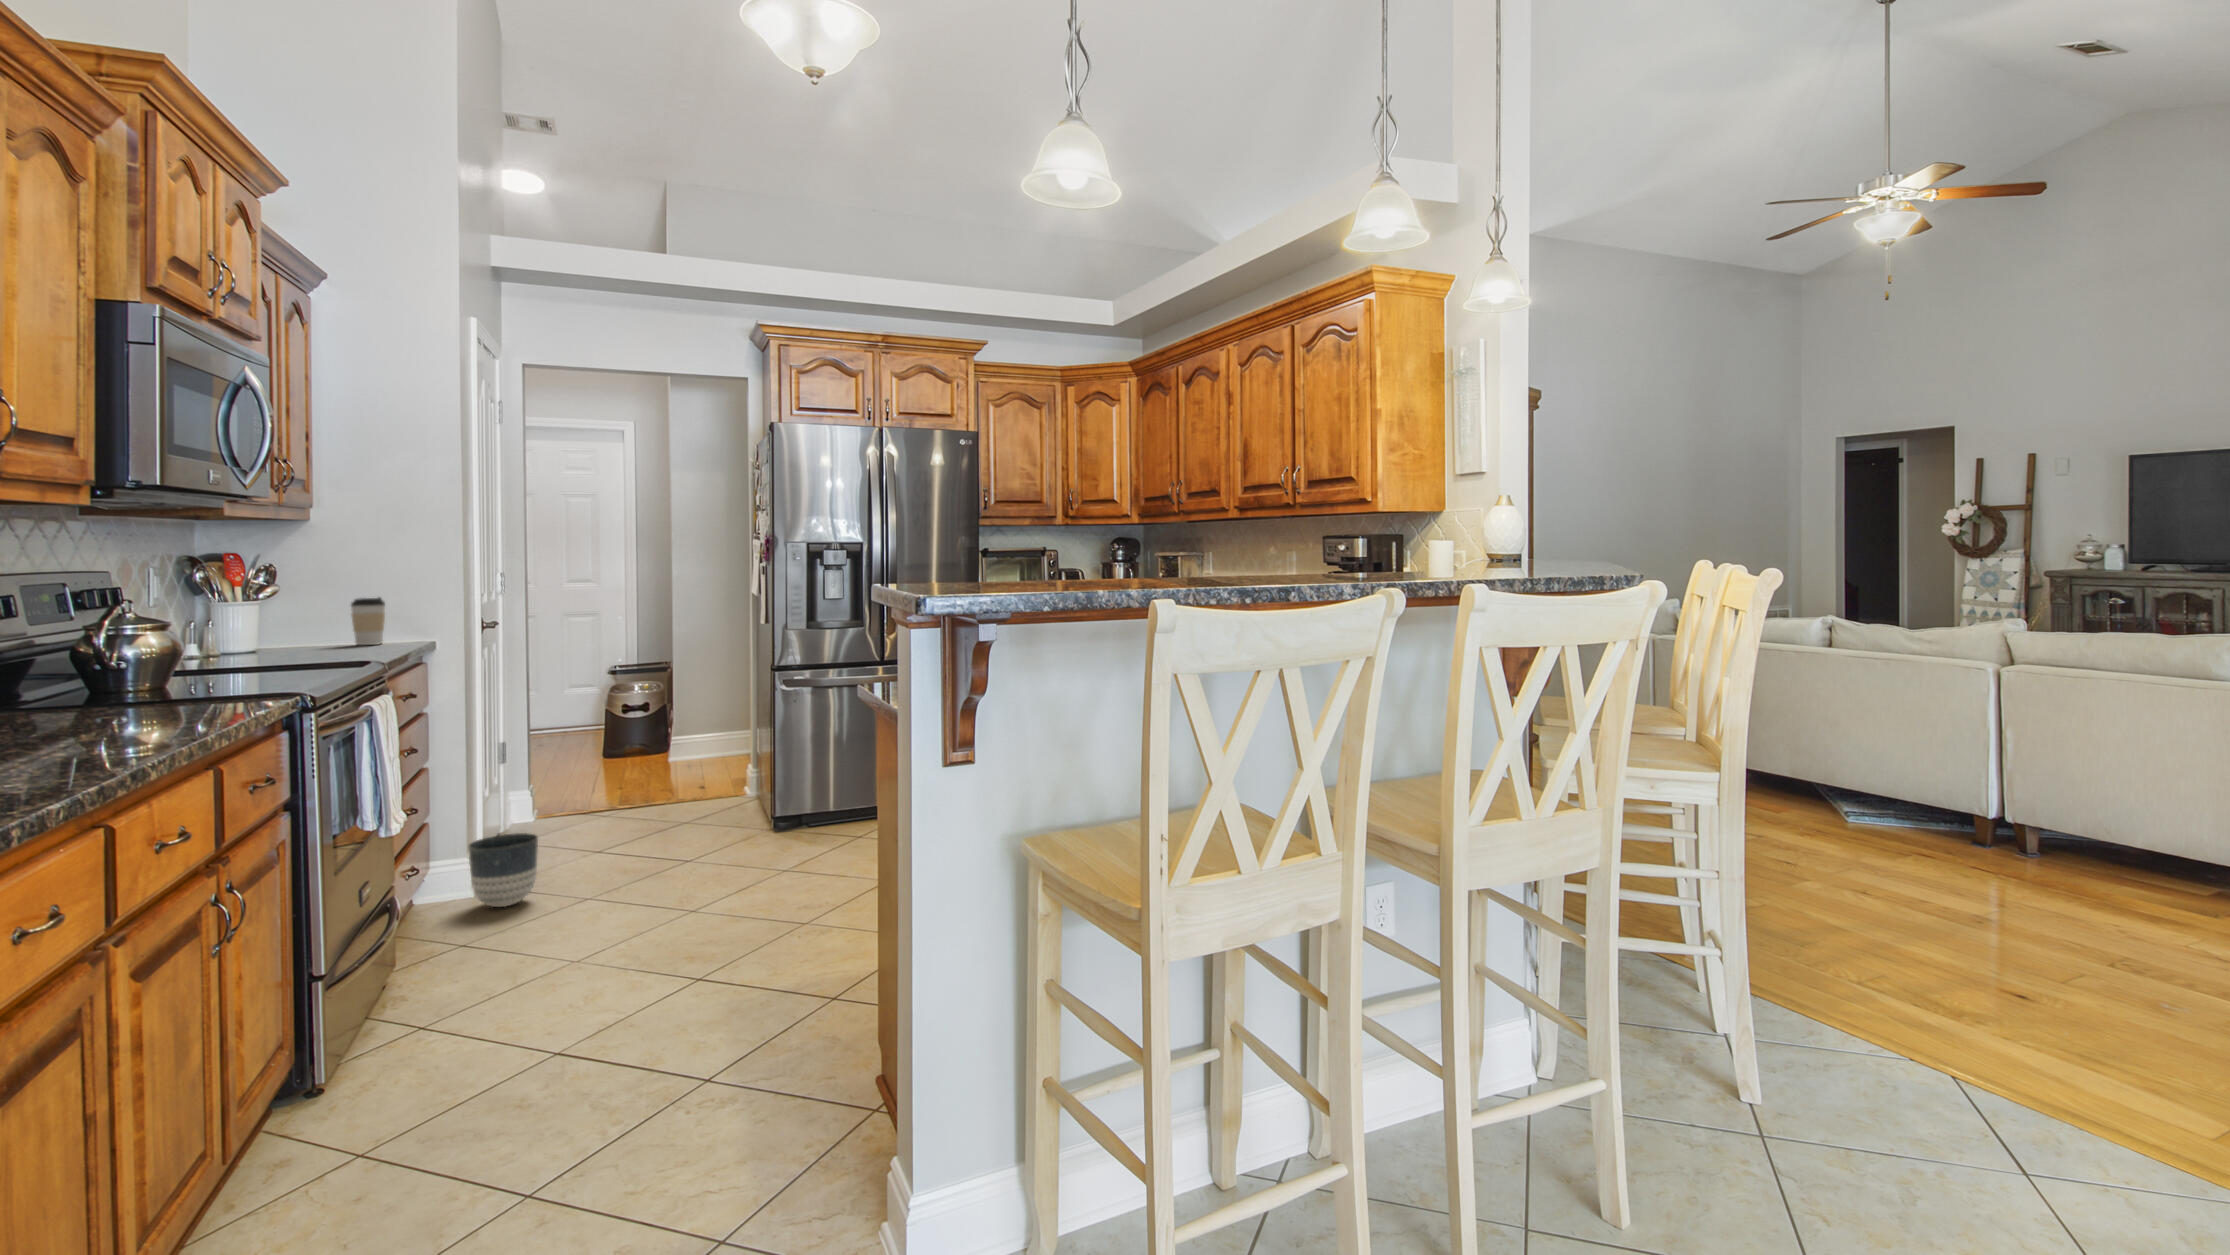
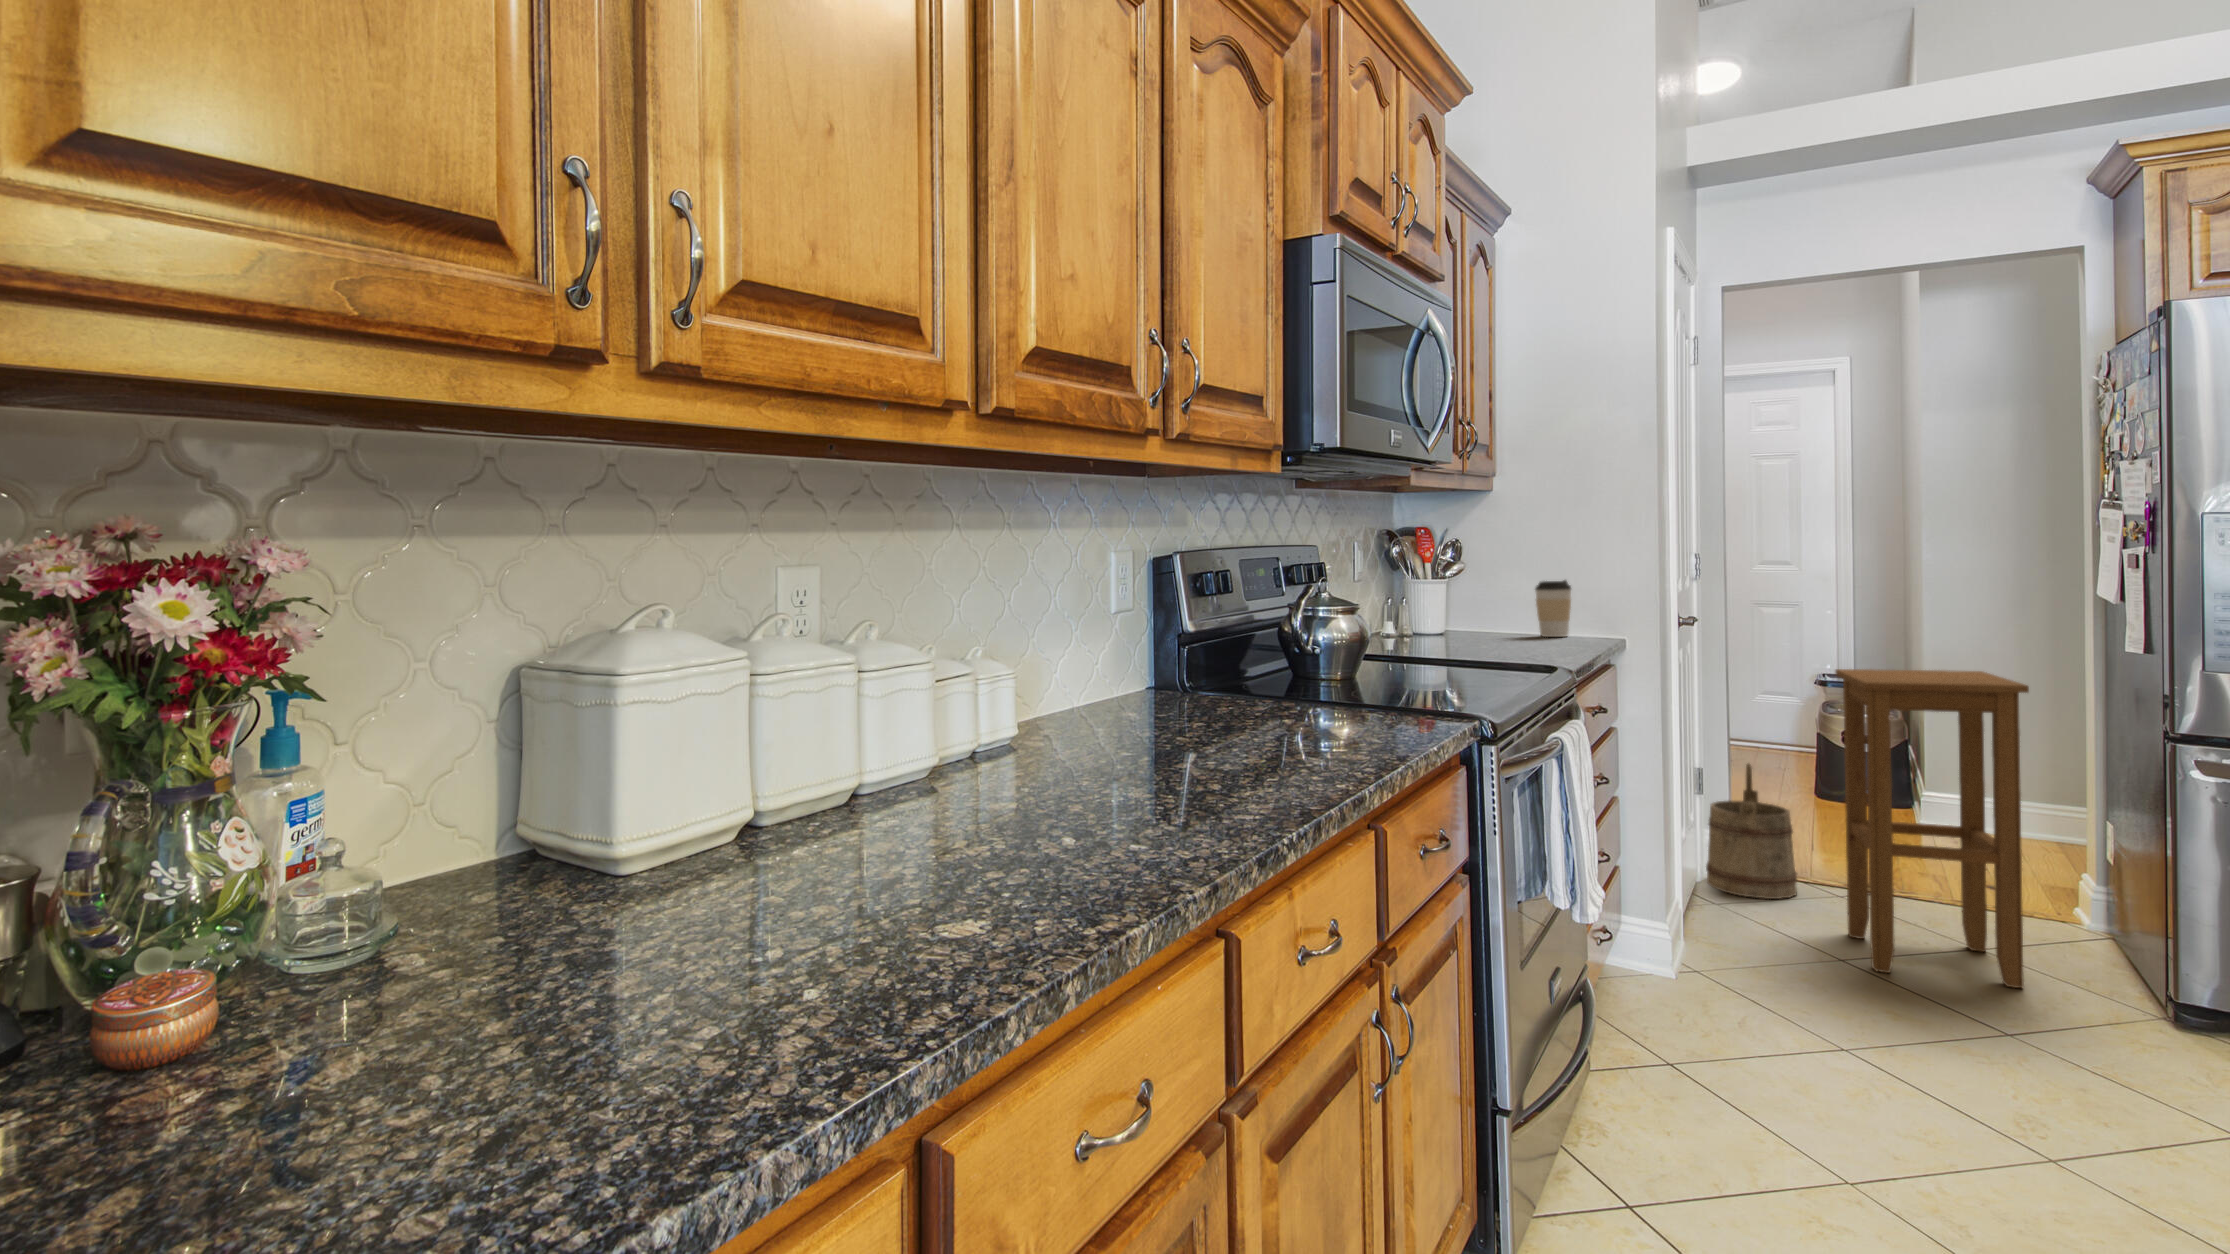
stool: none [597,654,702,862] -> present [1835,669,2029,988]
bucket: none [508,737,577,840] -> present [1706,764,1797,899]
planter: present [468,833,538,907] -> none [1669,897,1763,1000]

